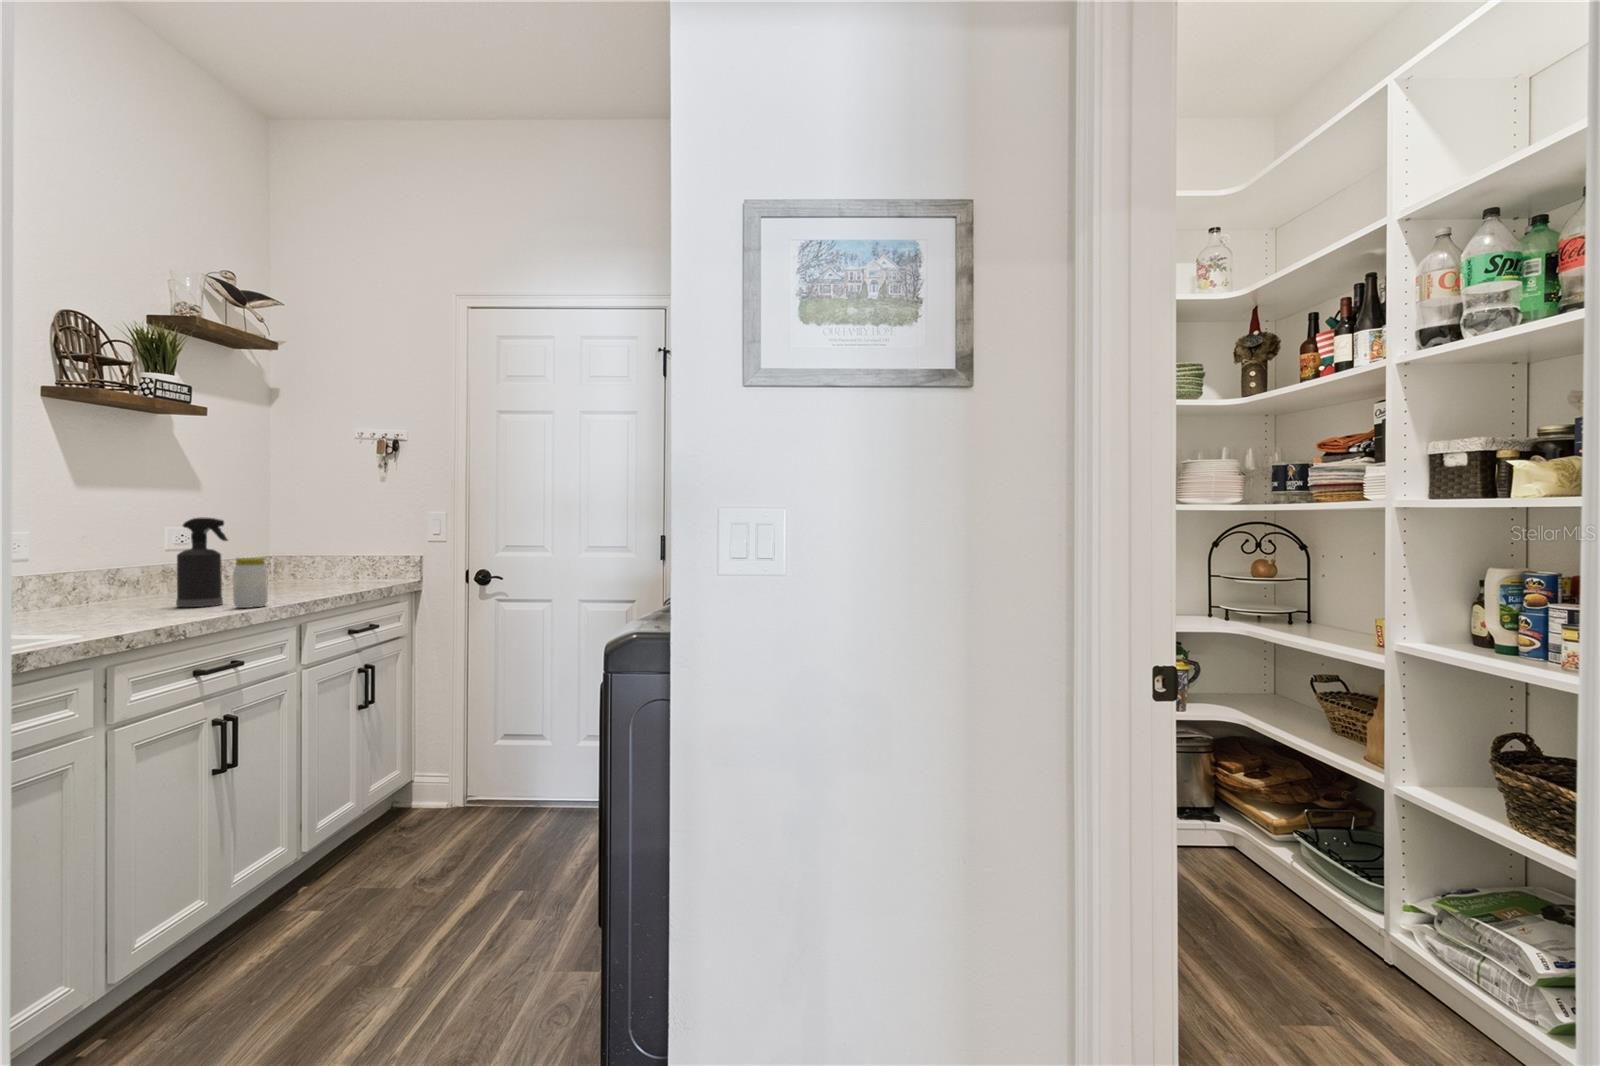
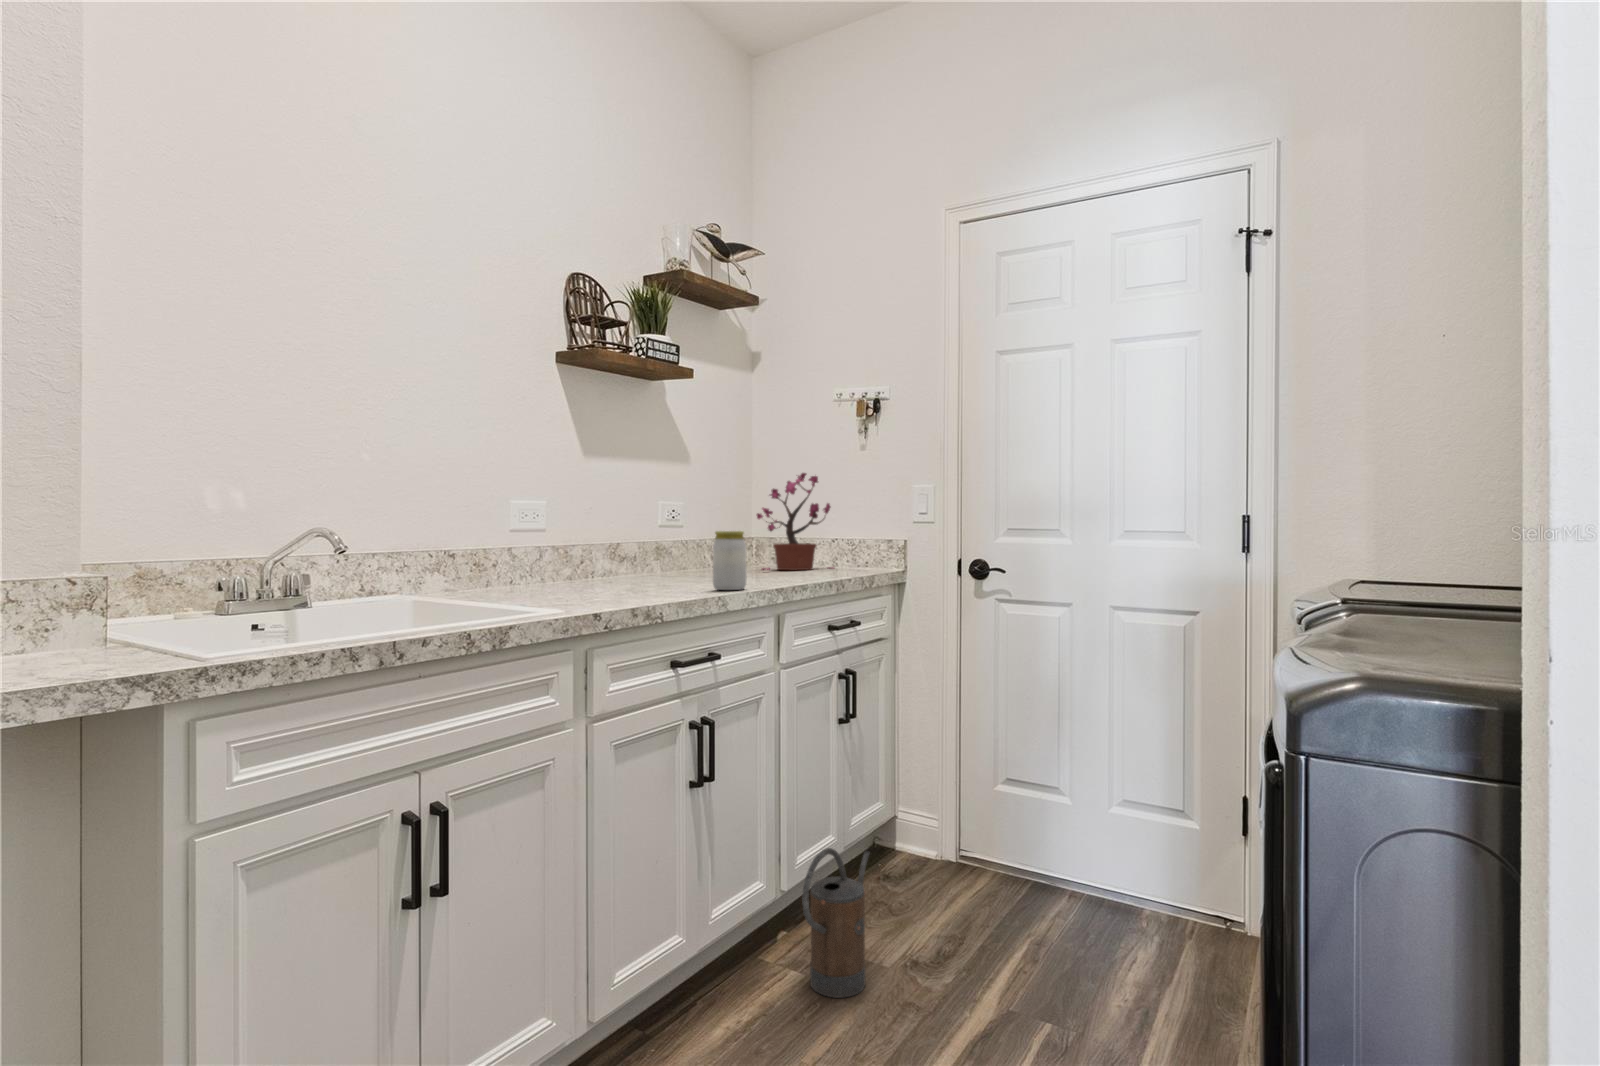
potted plant: none [275,499,355,586] -> present [757,473,834,570]
spray bottle: present [176,517,228,607] -> none [661,486,710,588]
watering can: none [323,804,385,919] -> present [802,848,869,998]

